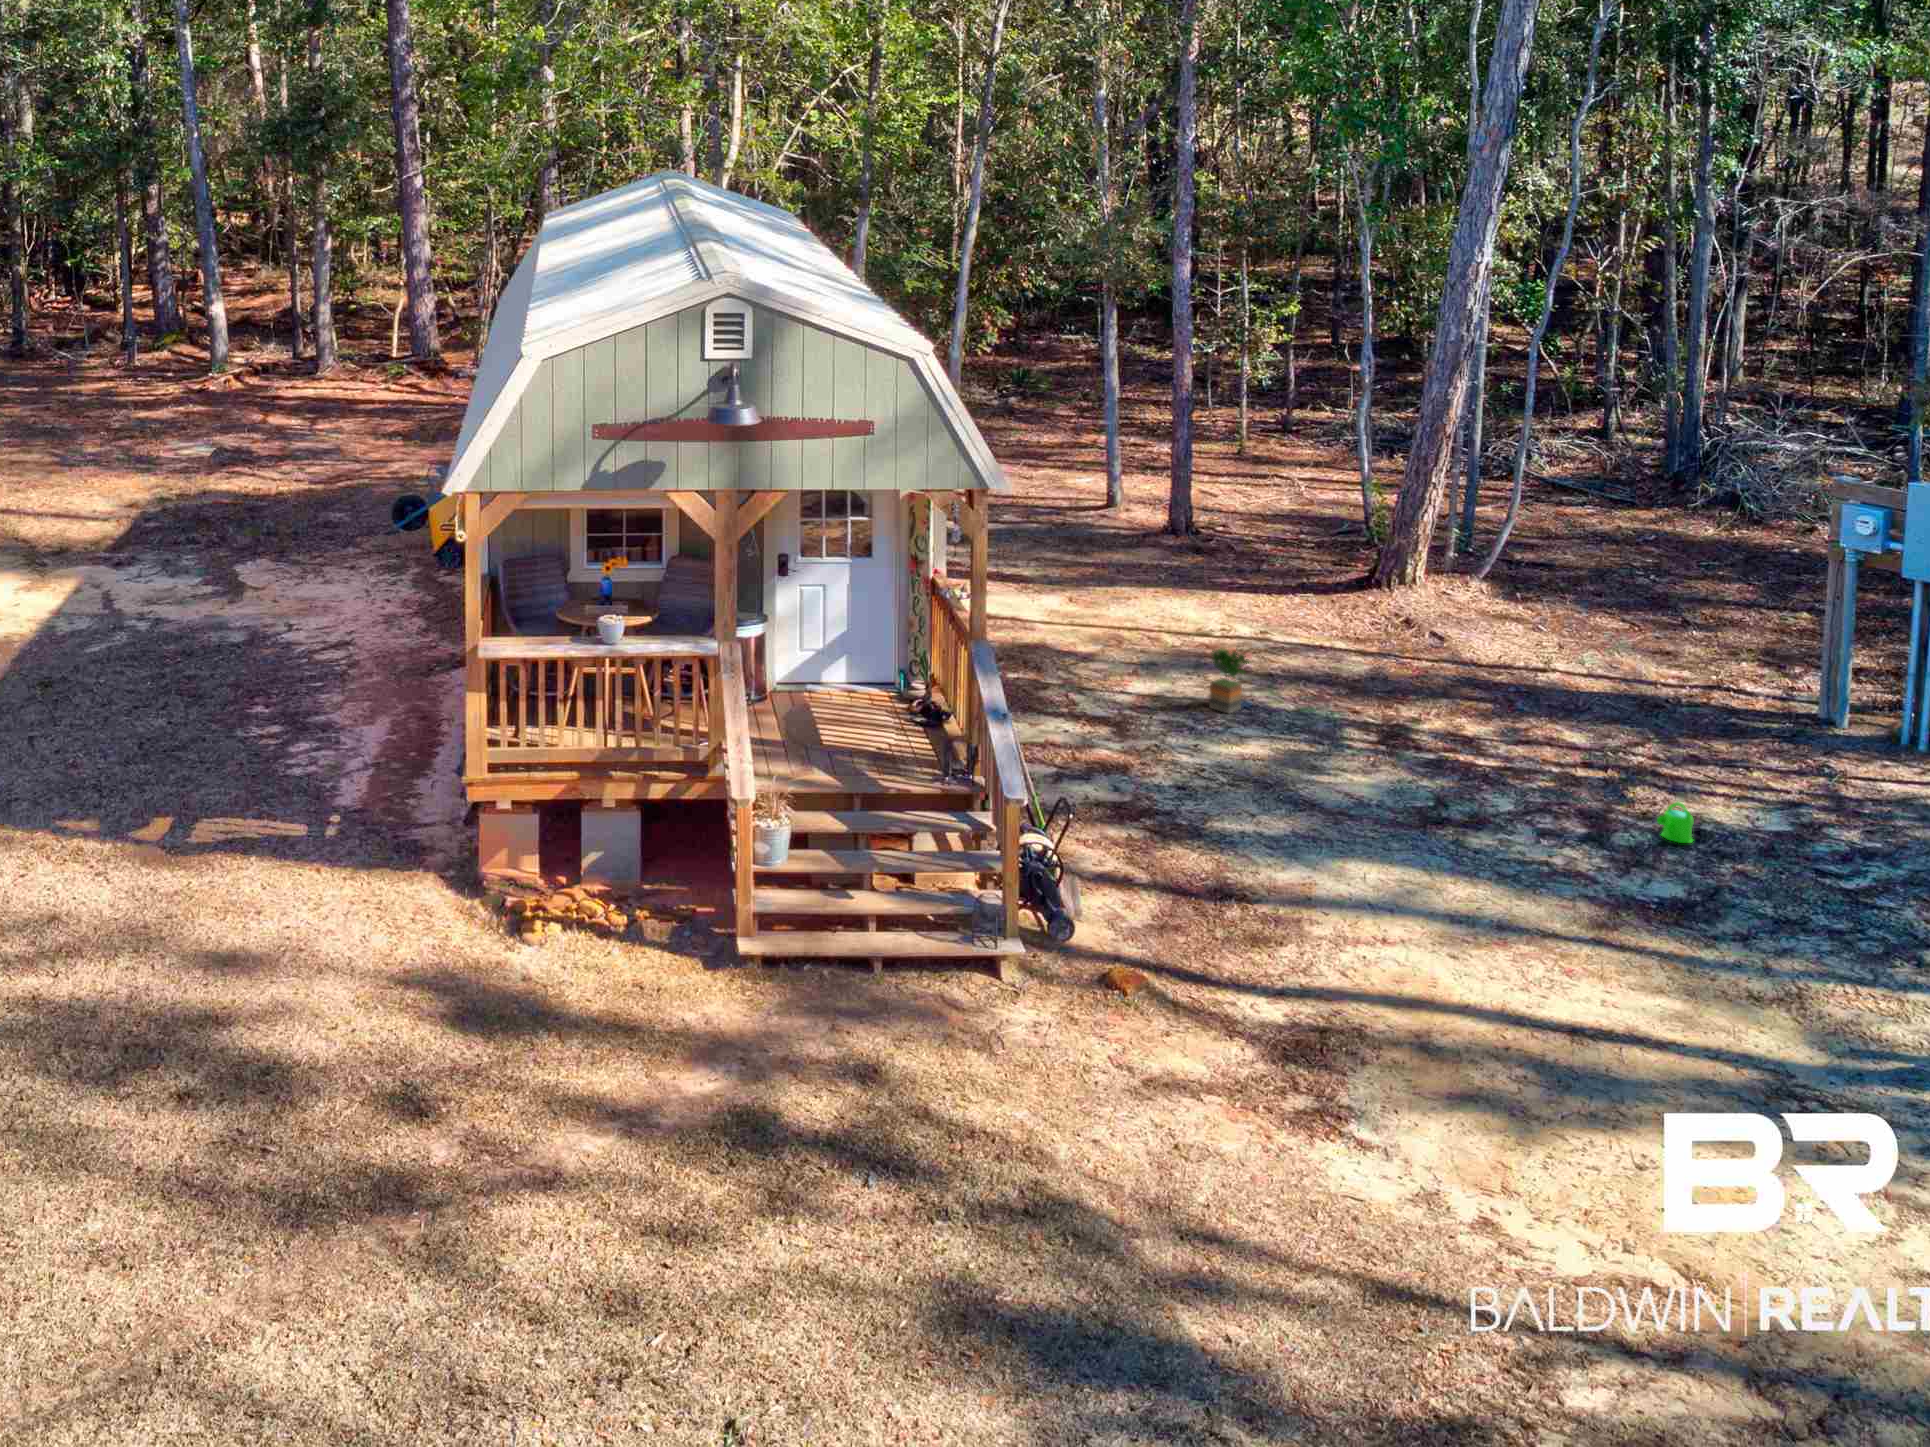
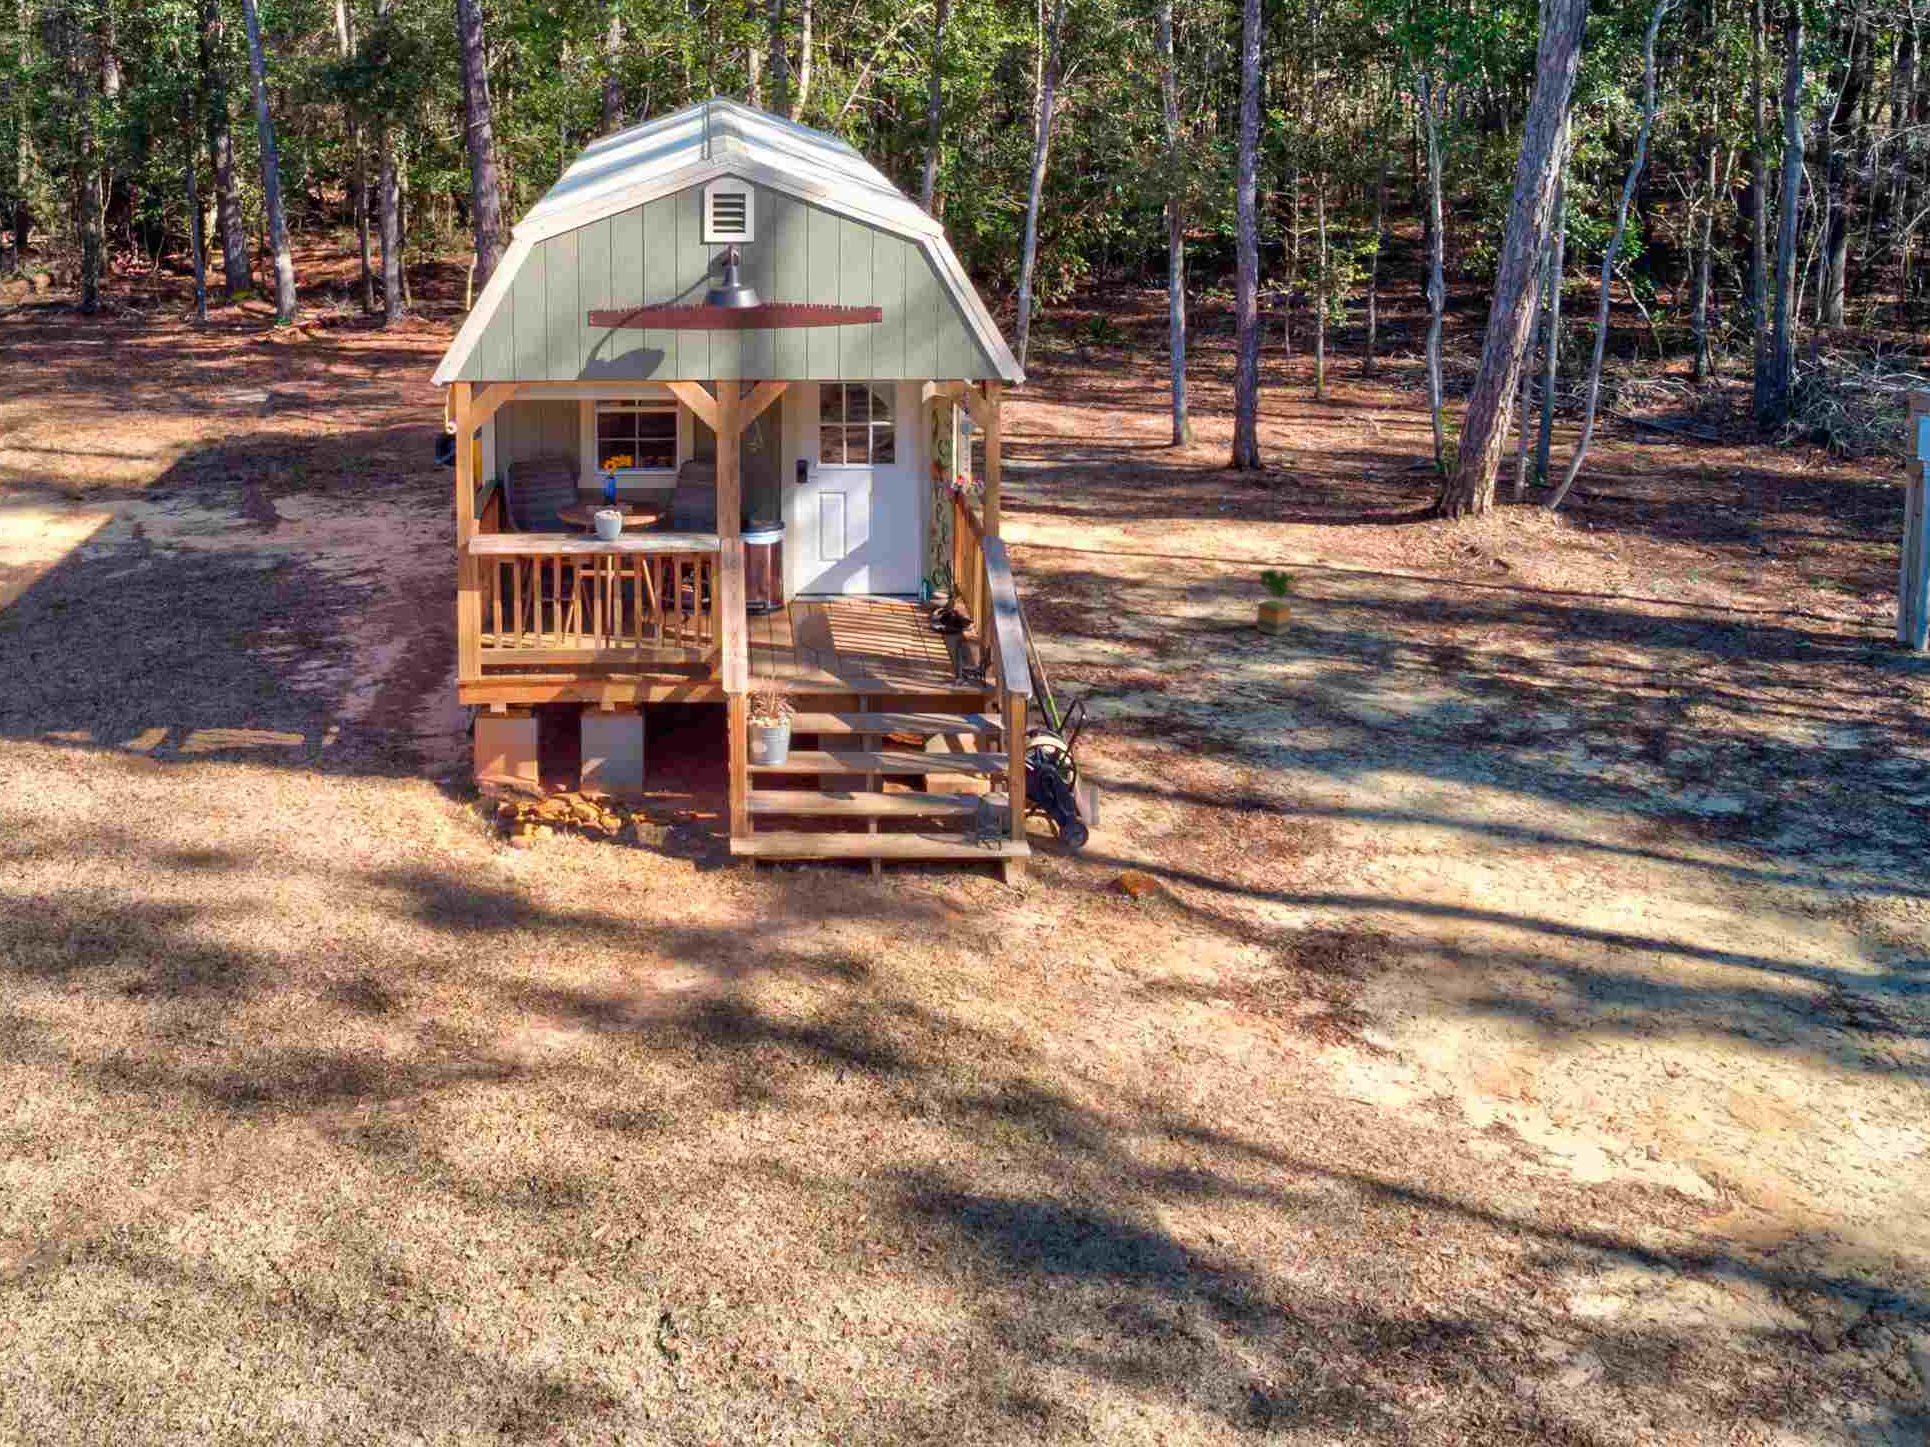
watering can: present [1657,802,1694,843] -> none [1716,715,1756,758]

